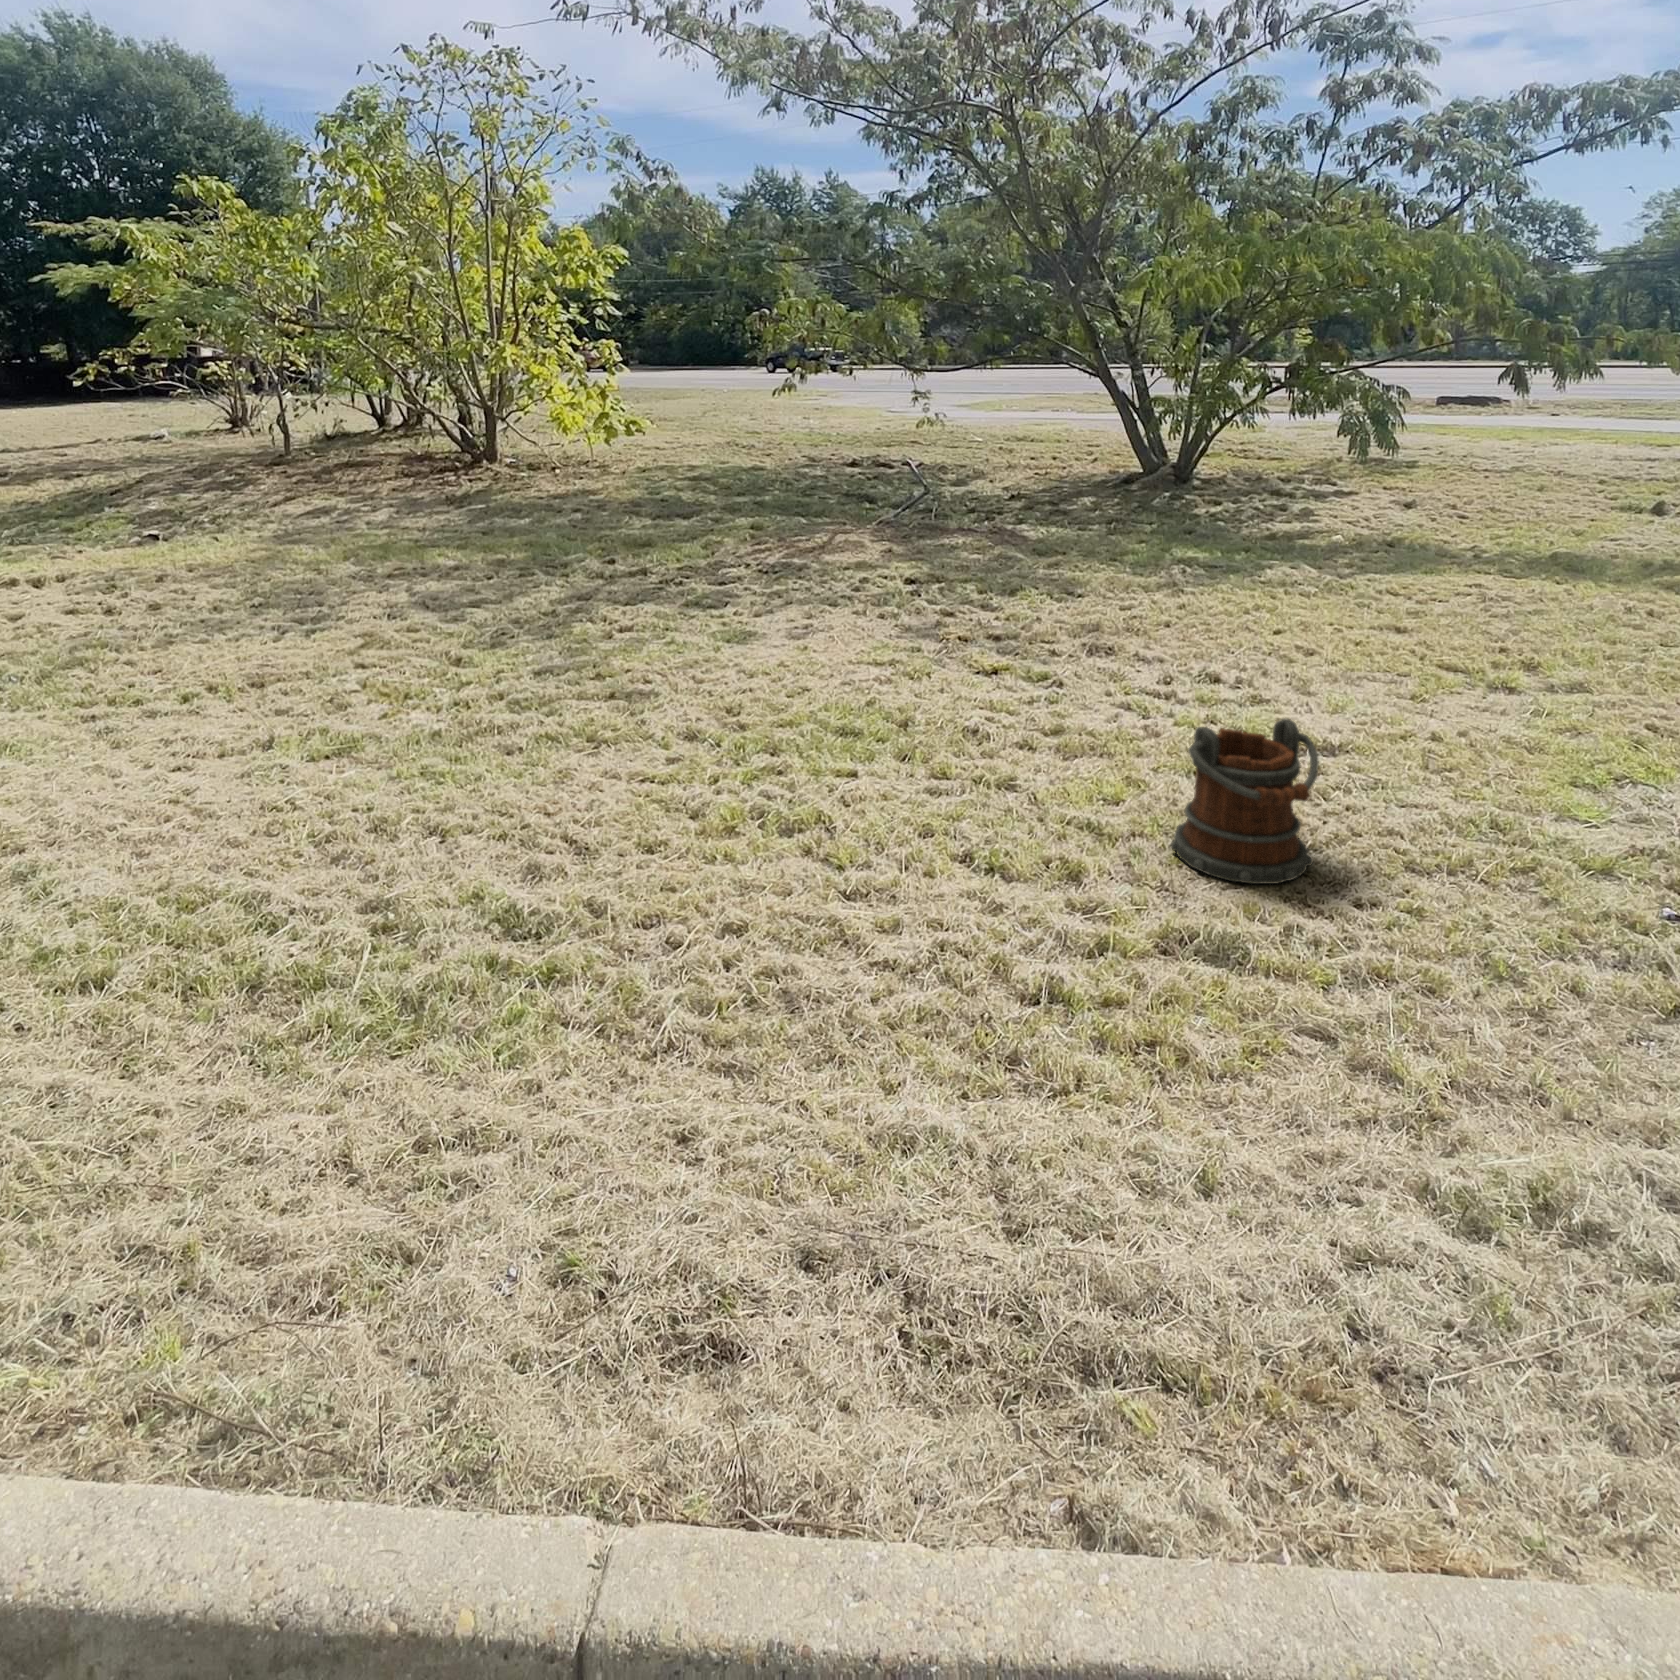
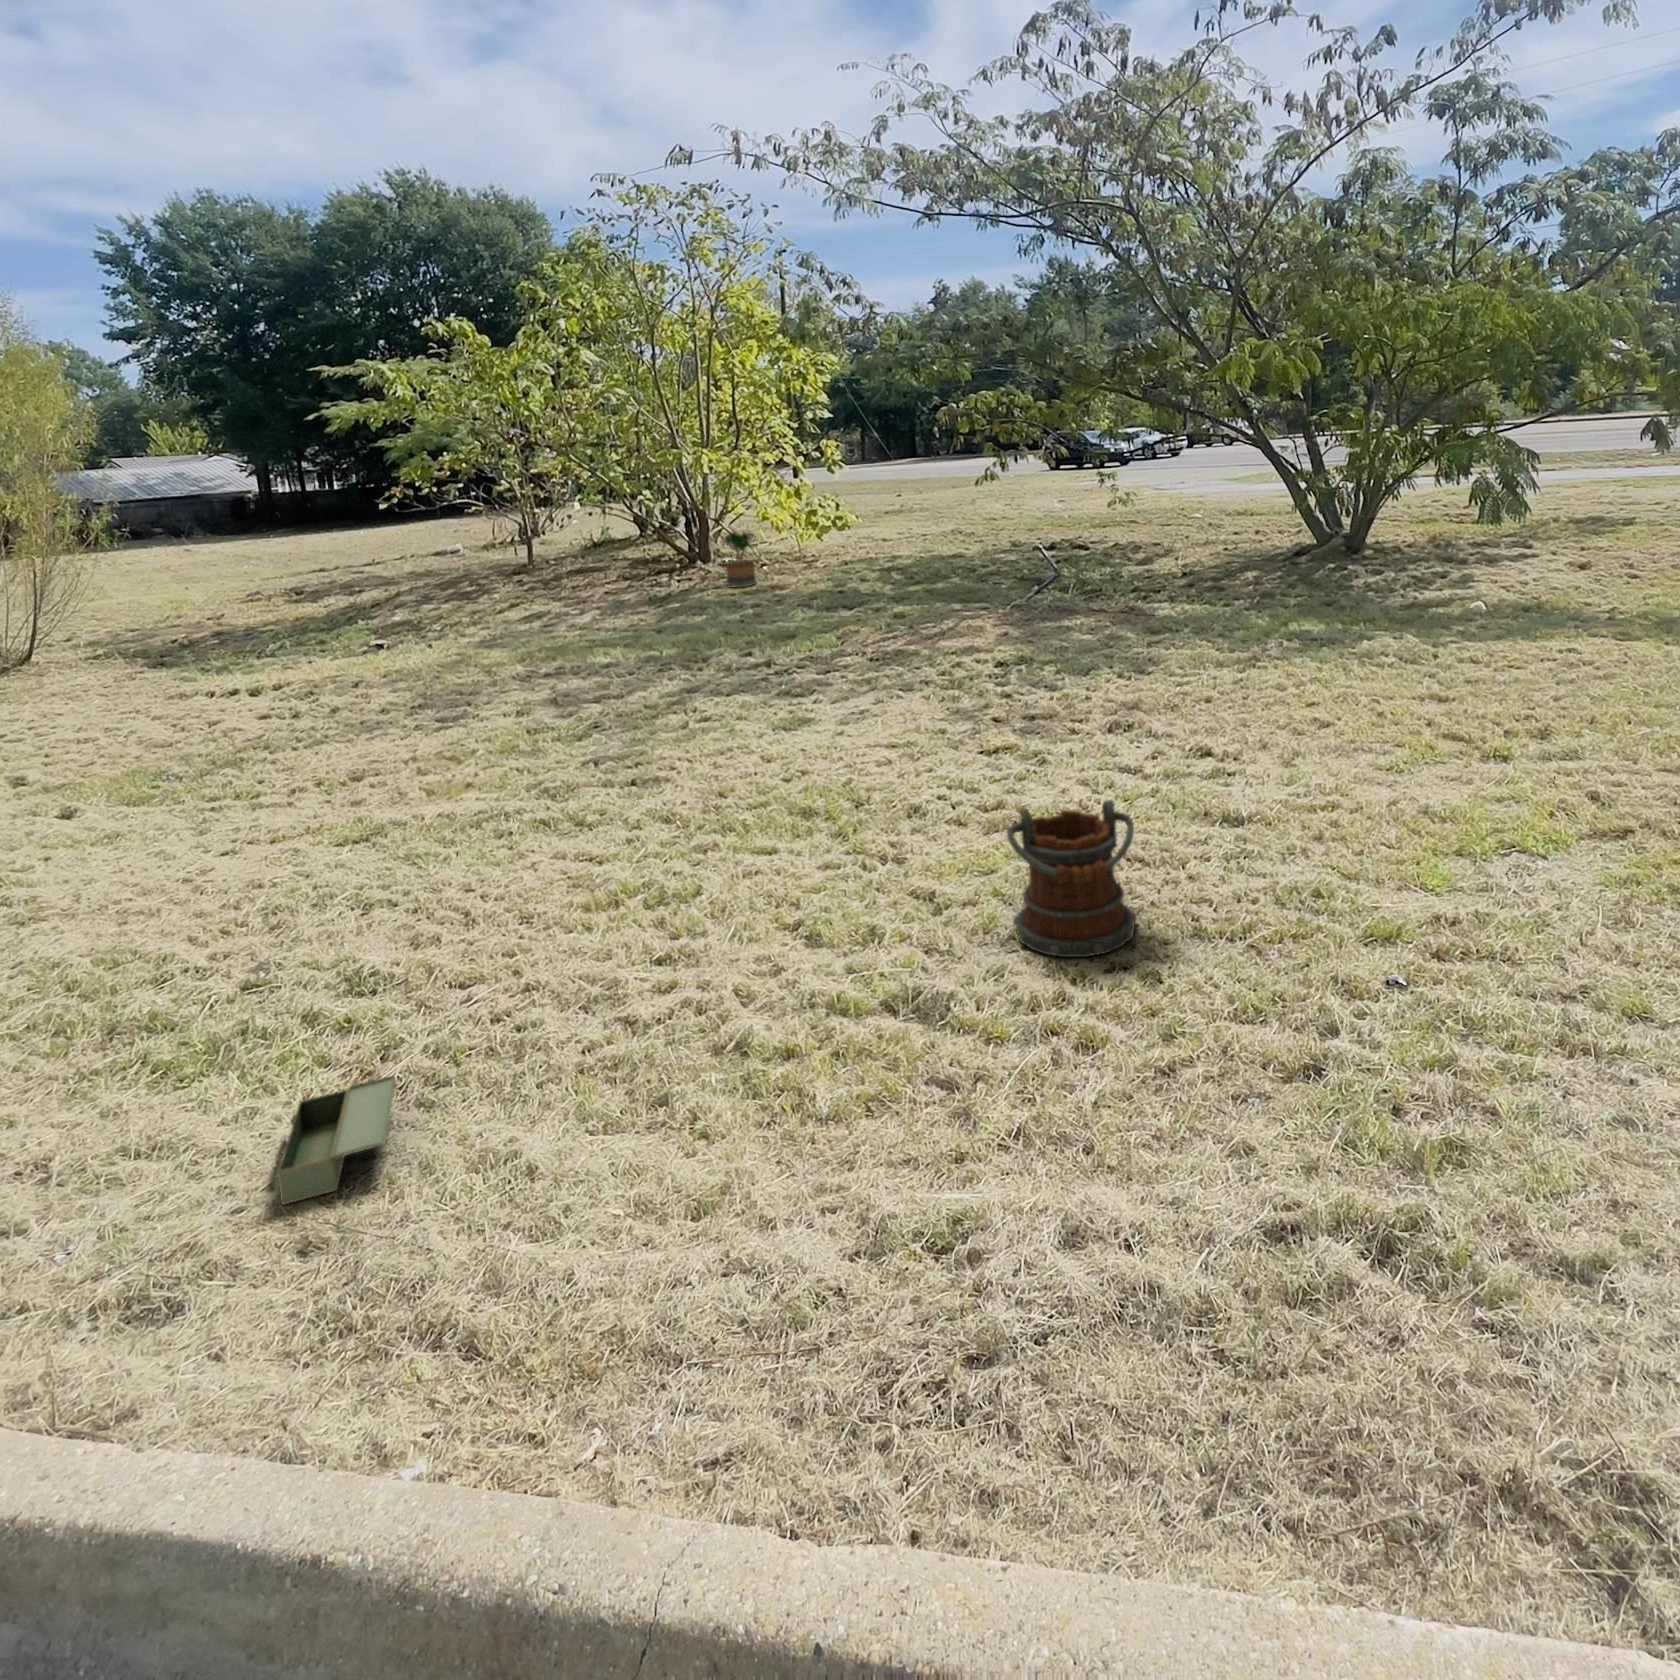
potted tree: none [526,430,566,491] -> present [724,532,757,588]
toolbox: none [517,1032,677,1196] -> present [275,1076,397,1205]

